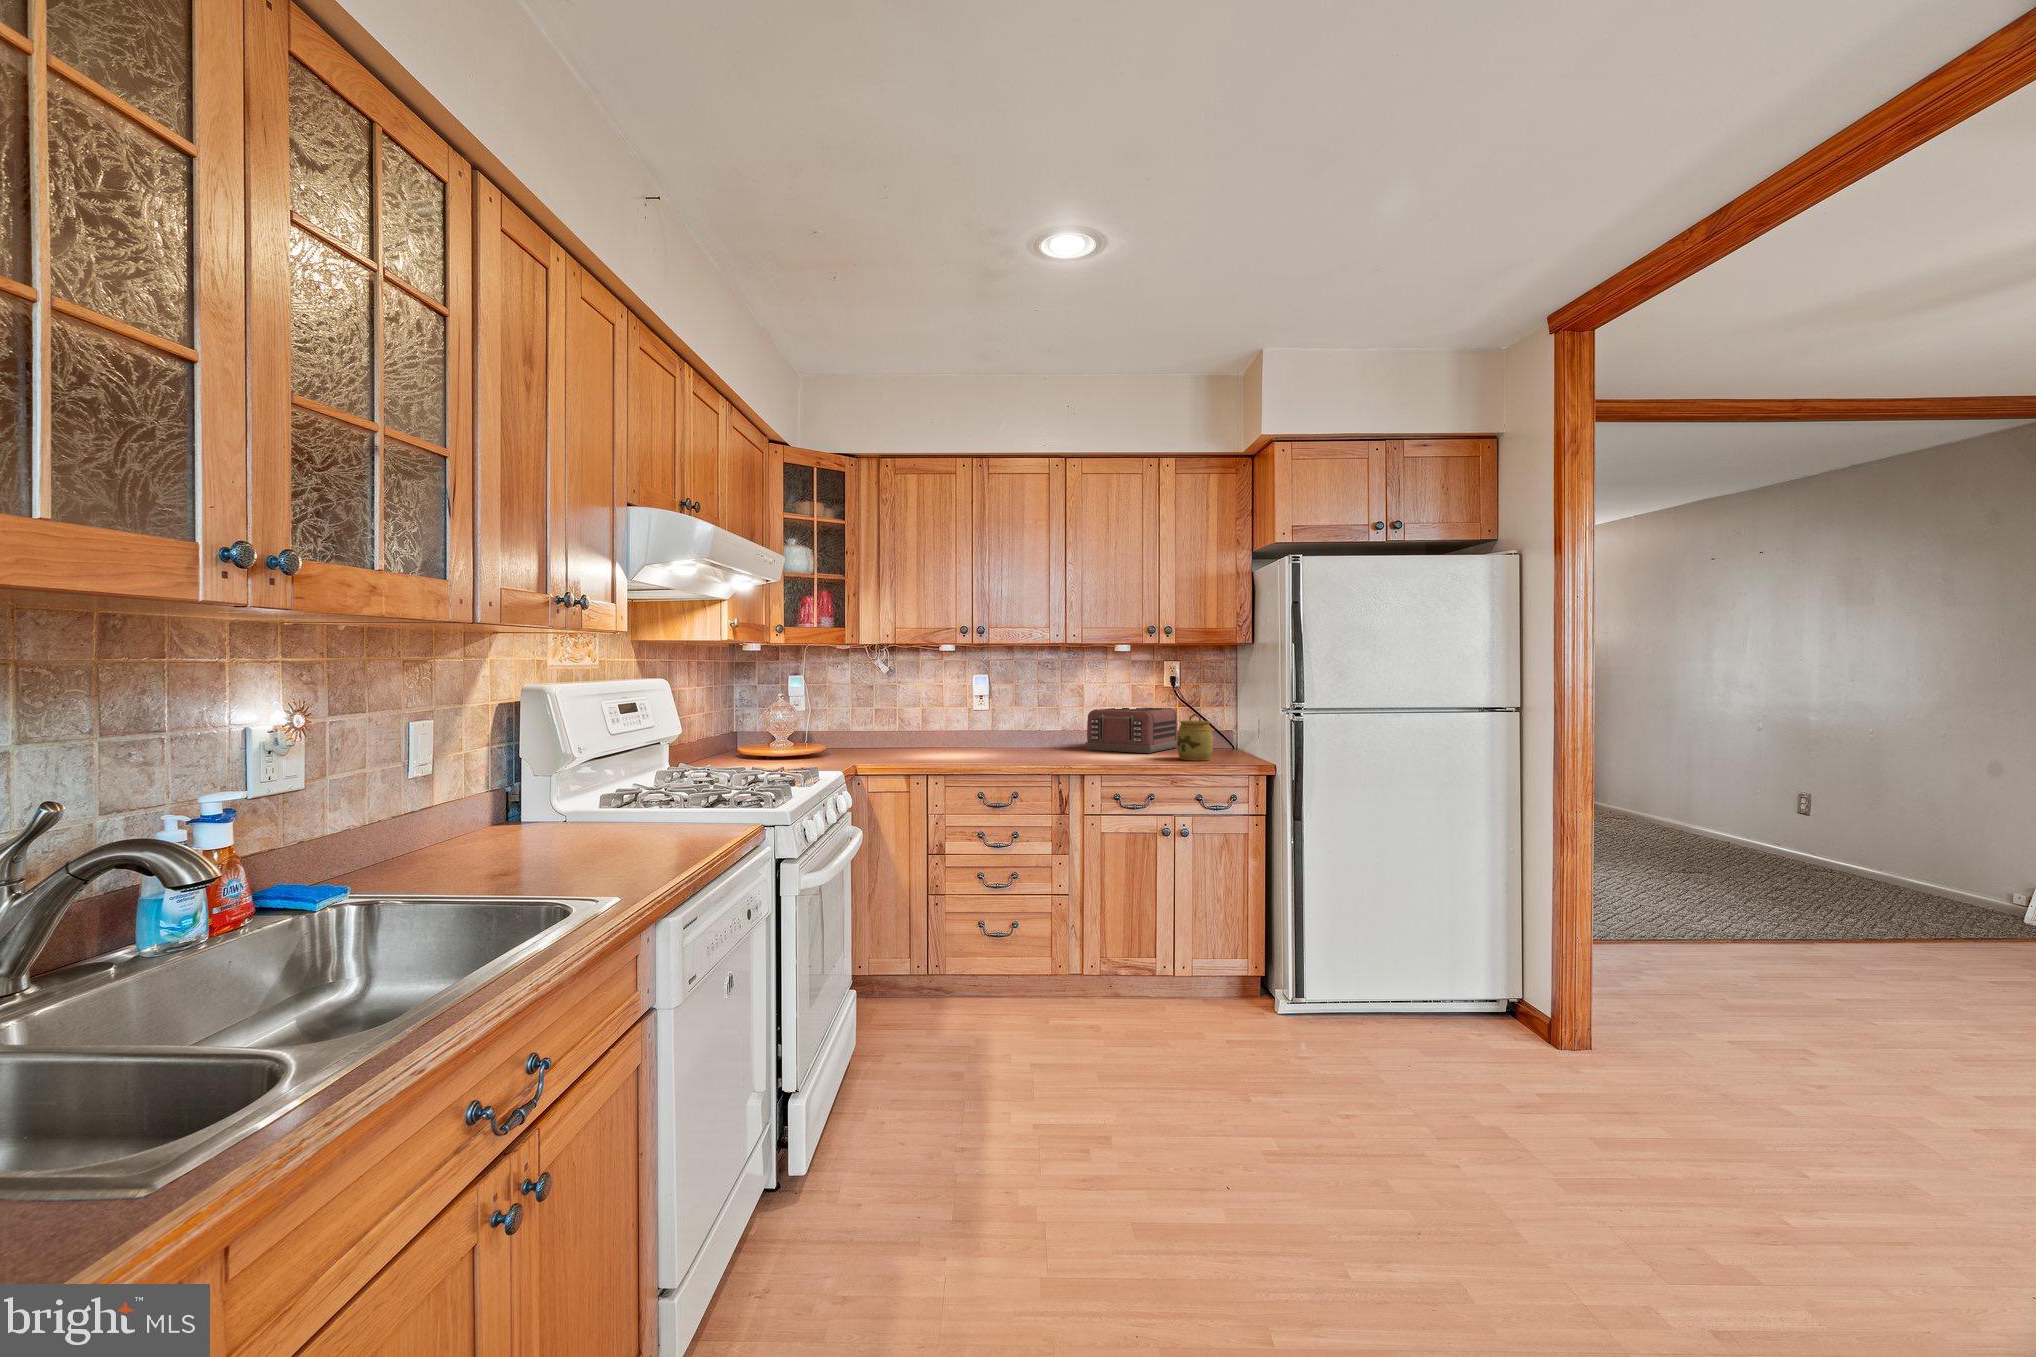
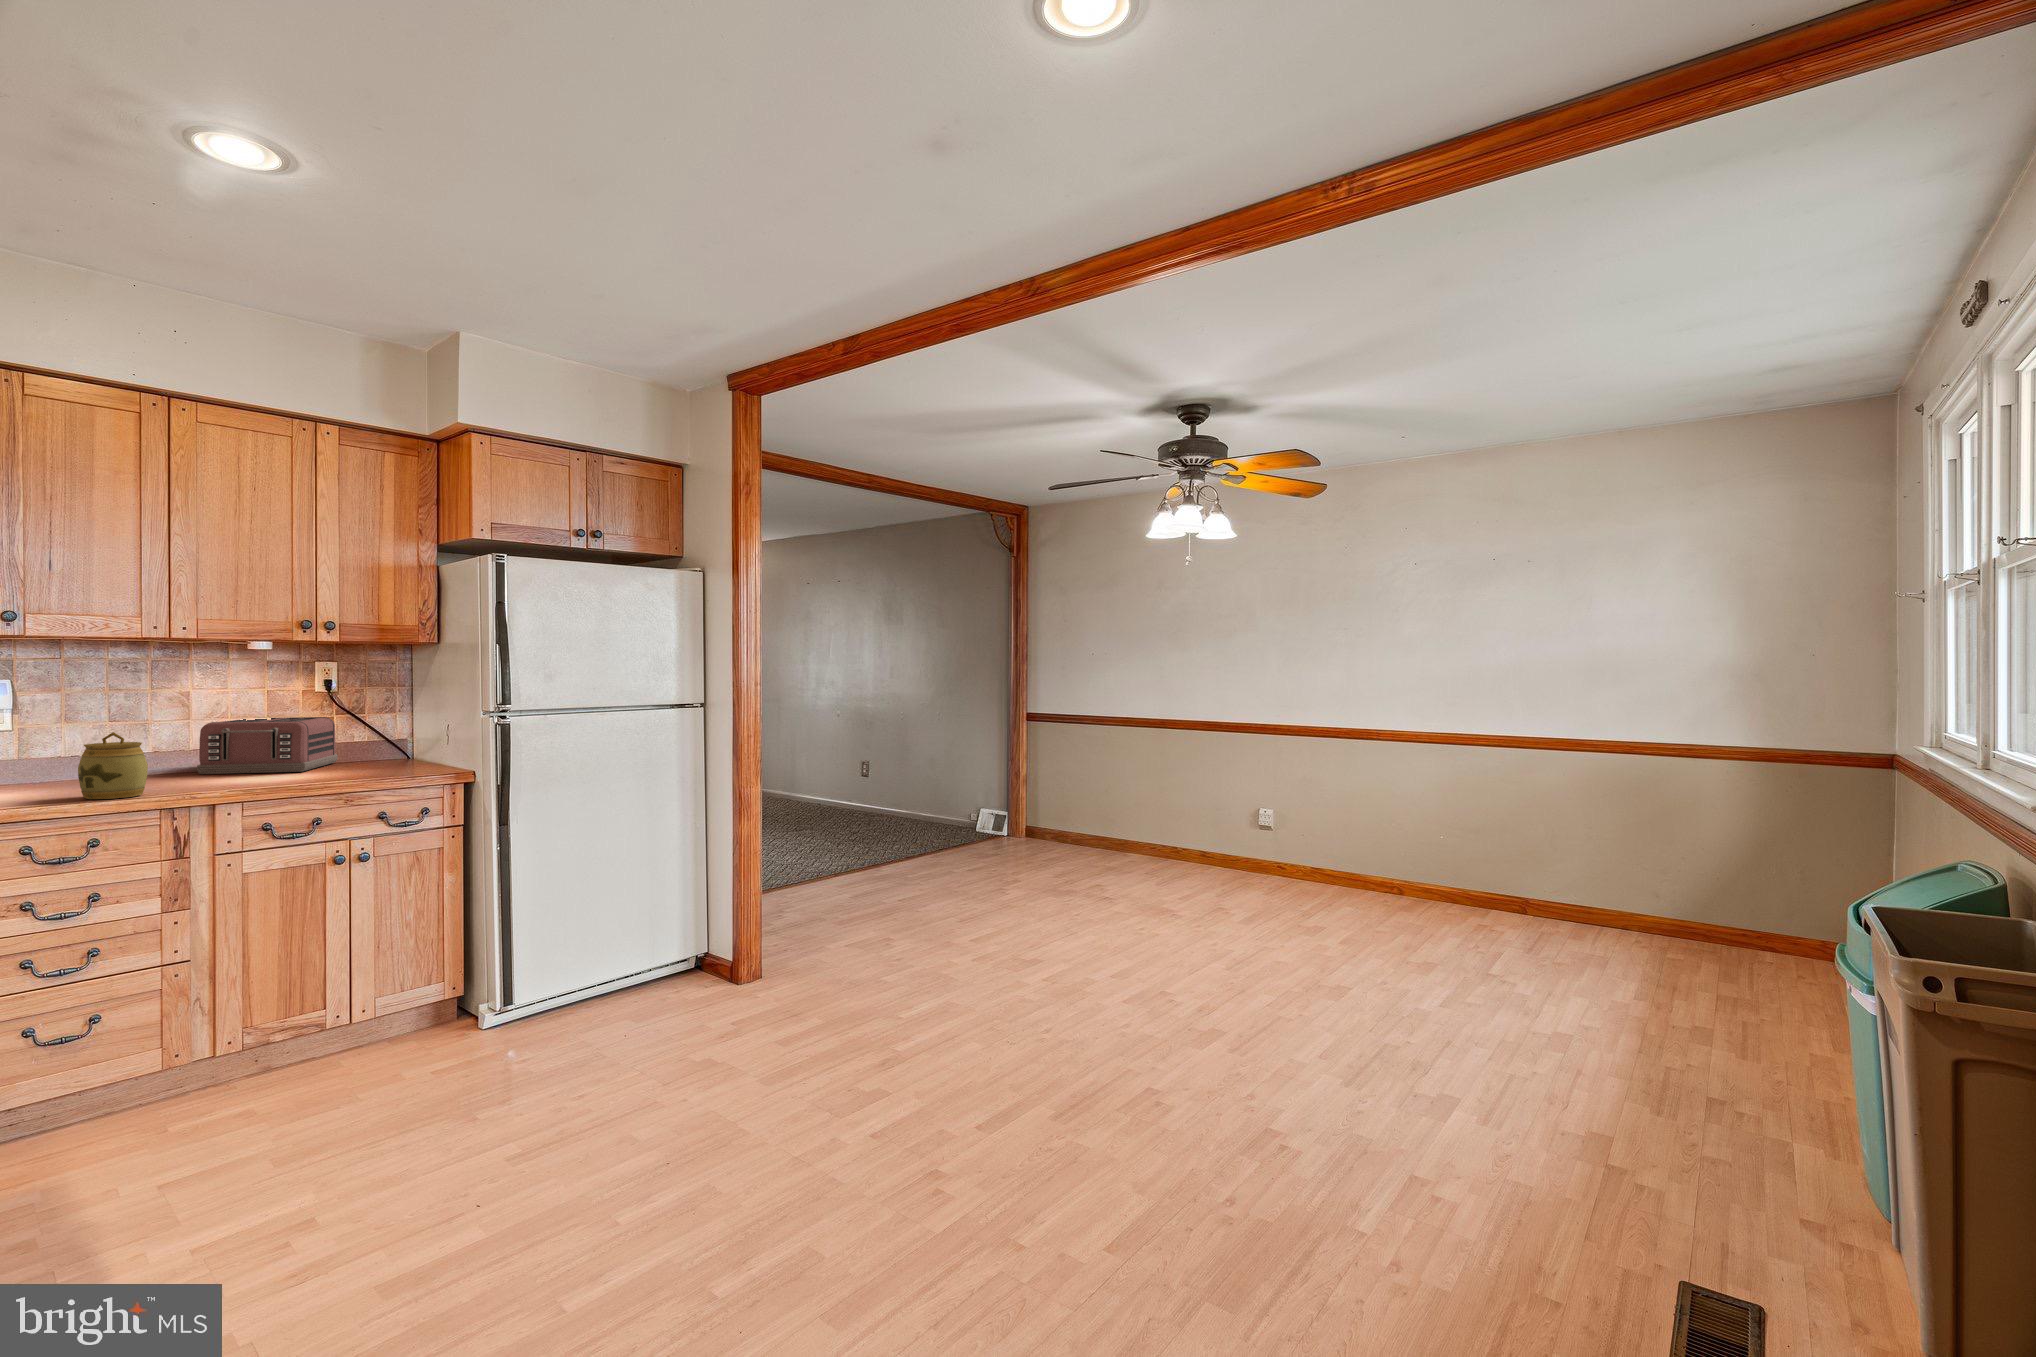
jar: present [1177,714,1213,761] -> present [78,732,148,799]

